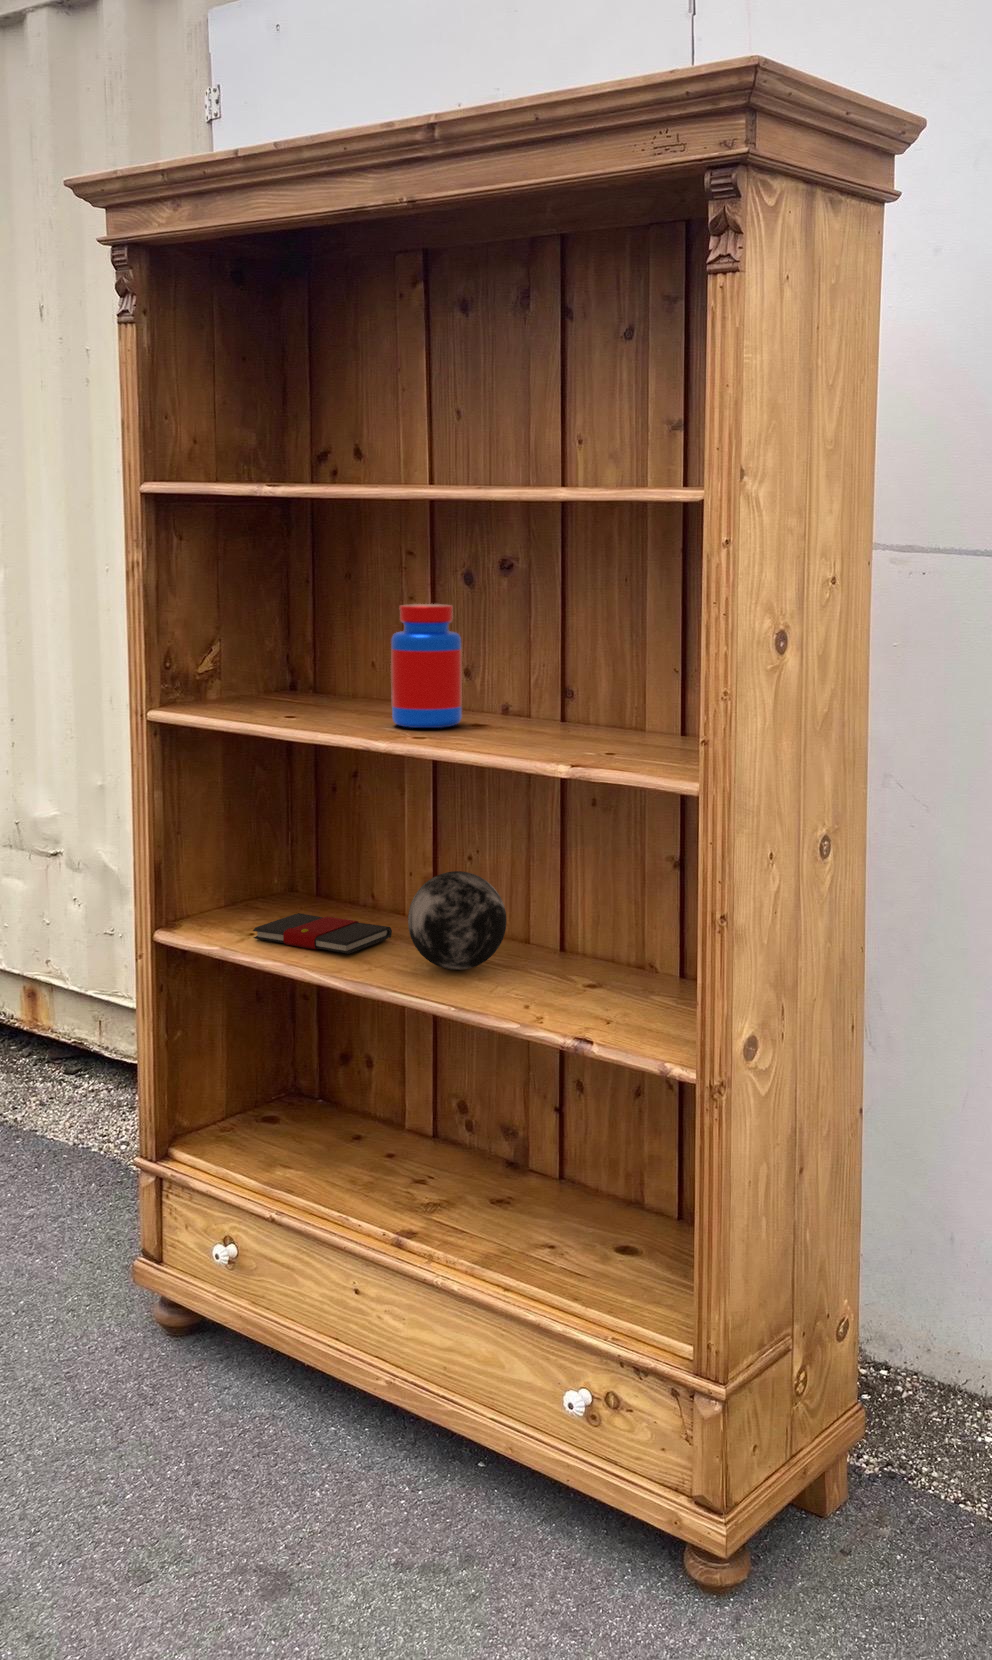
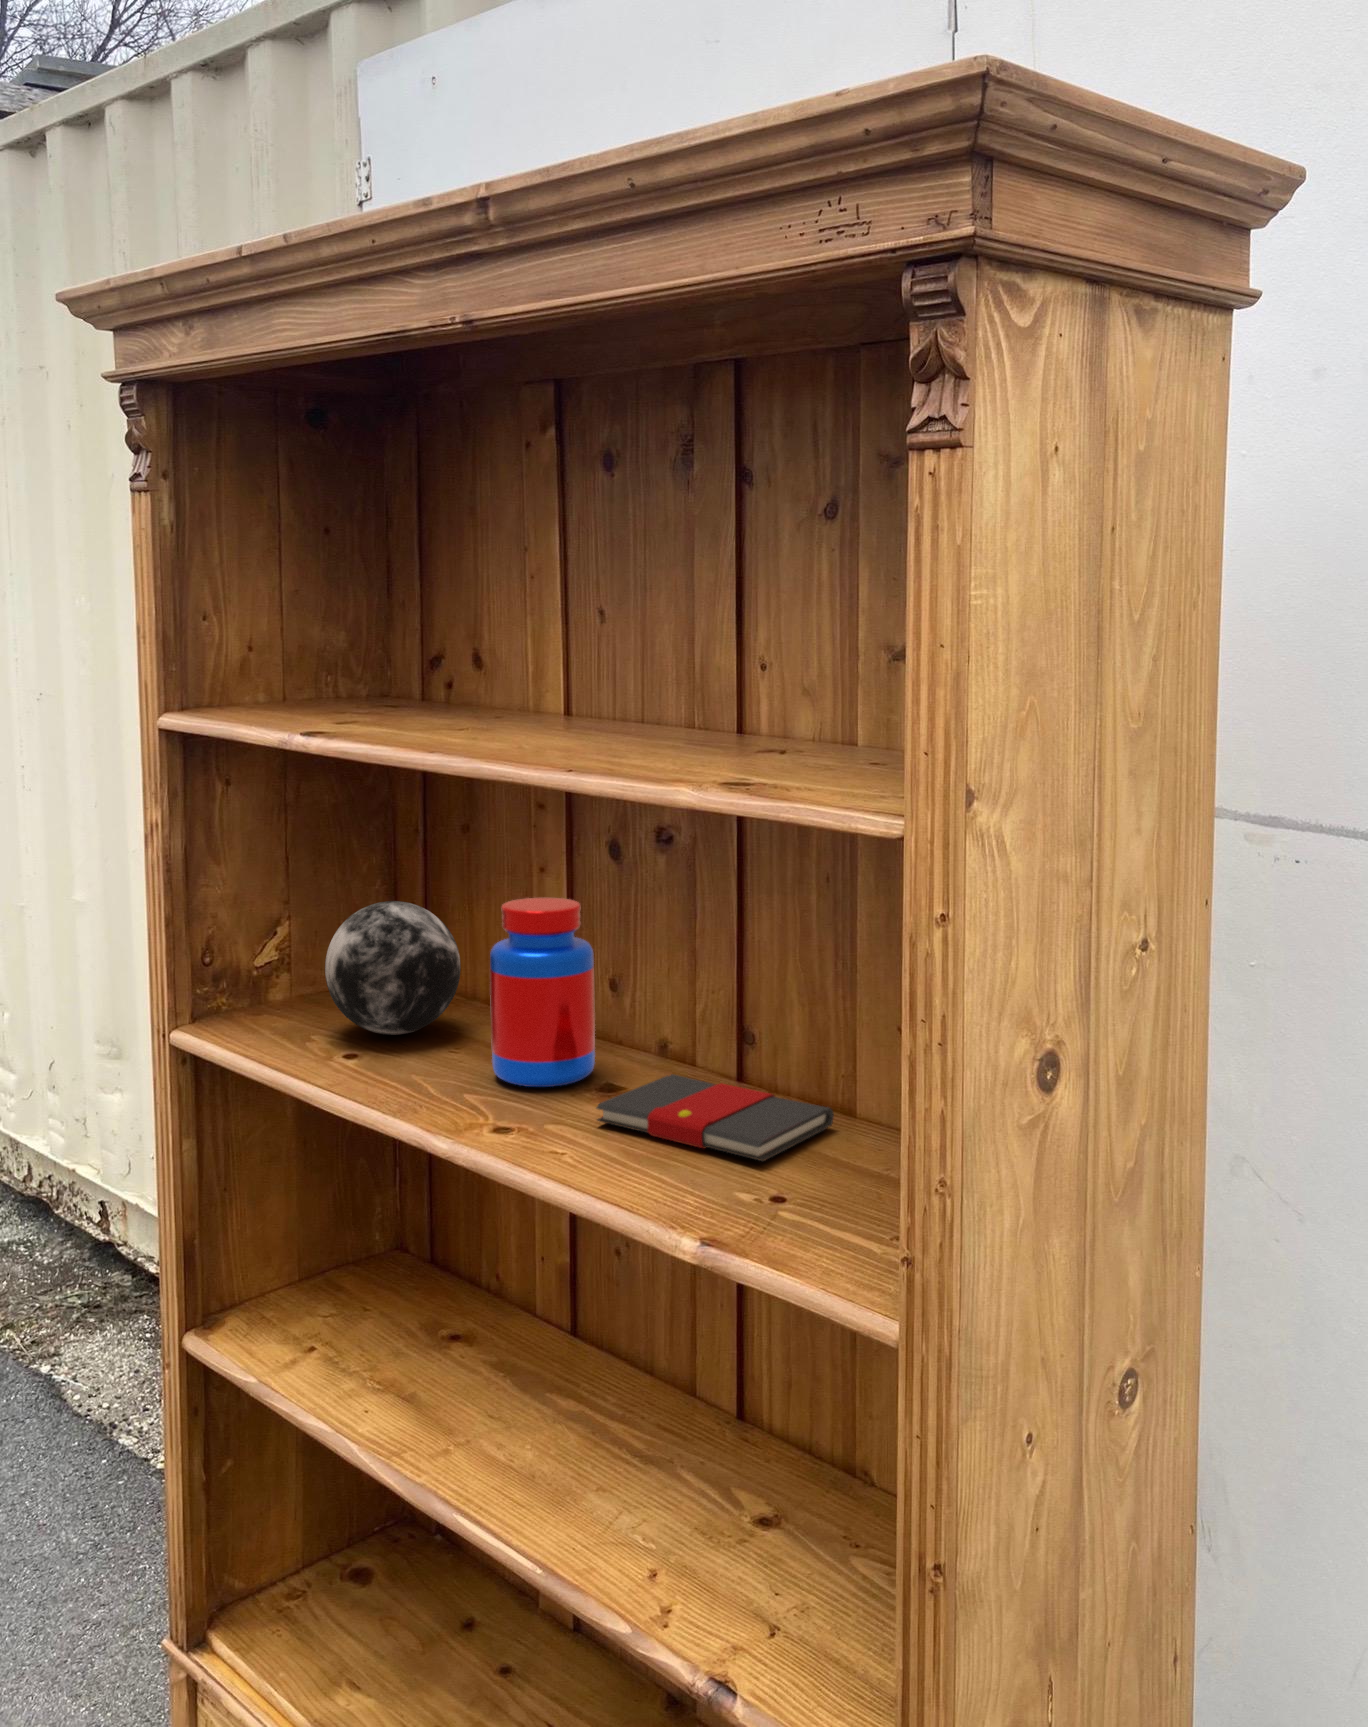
decorative orb: present [408,871,506,970] -> present [325,901,461,1035]
book: present [253,913,392,954] -> present [596,1074,834,1161]

